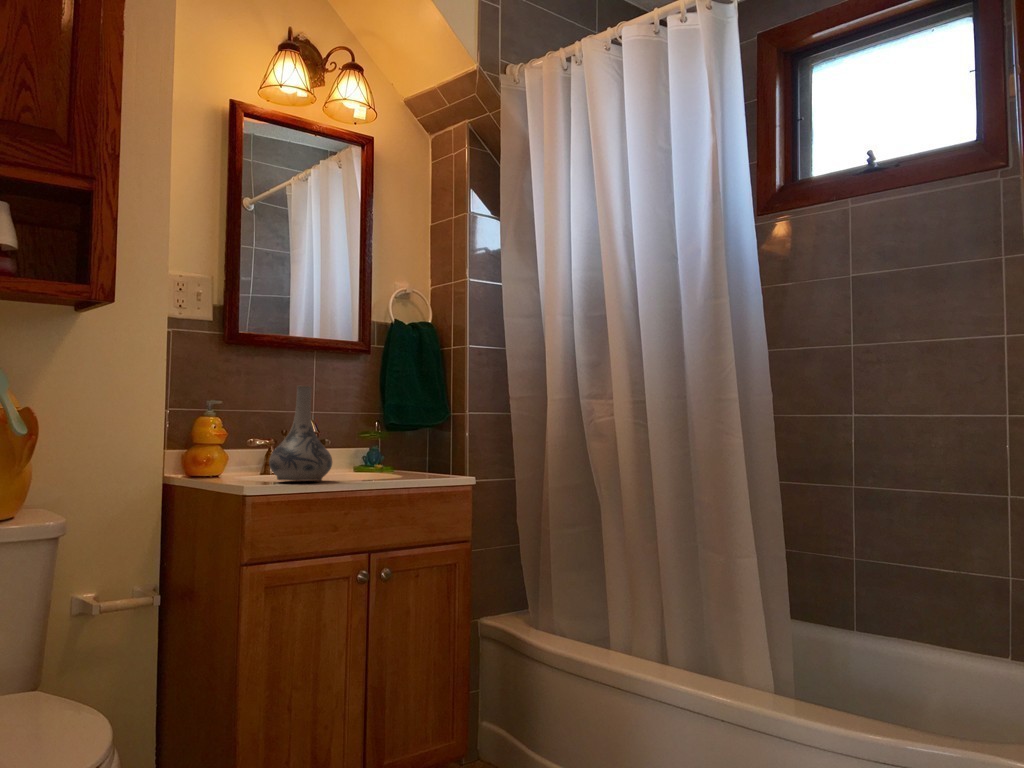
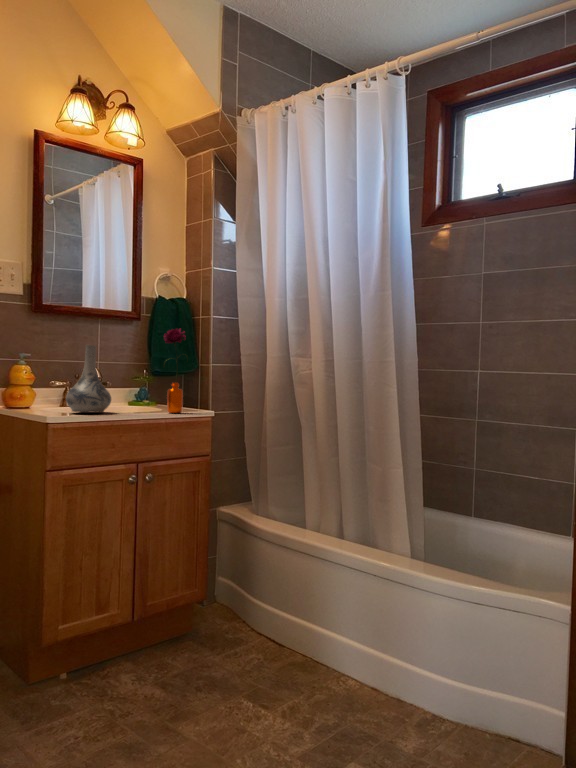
flower: none [404,360,439,480] -> present [164,329,186,413]

